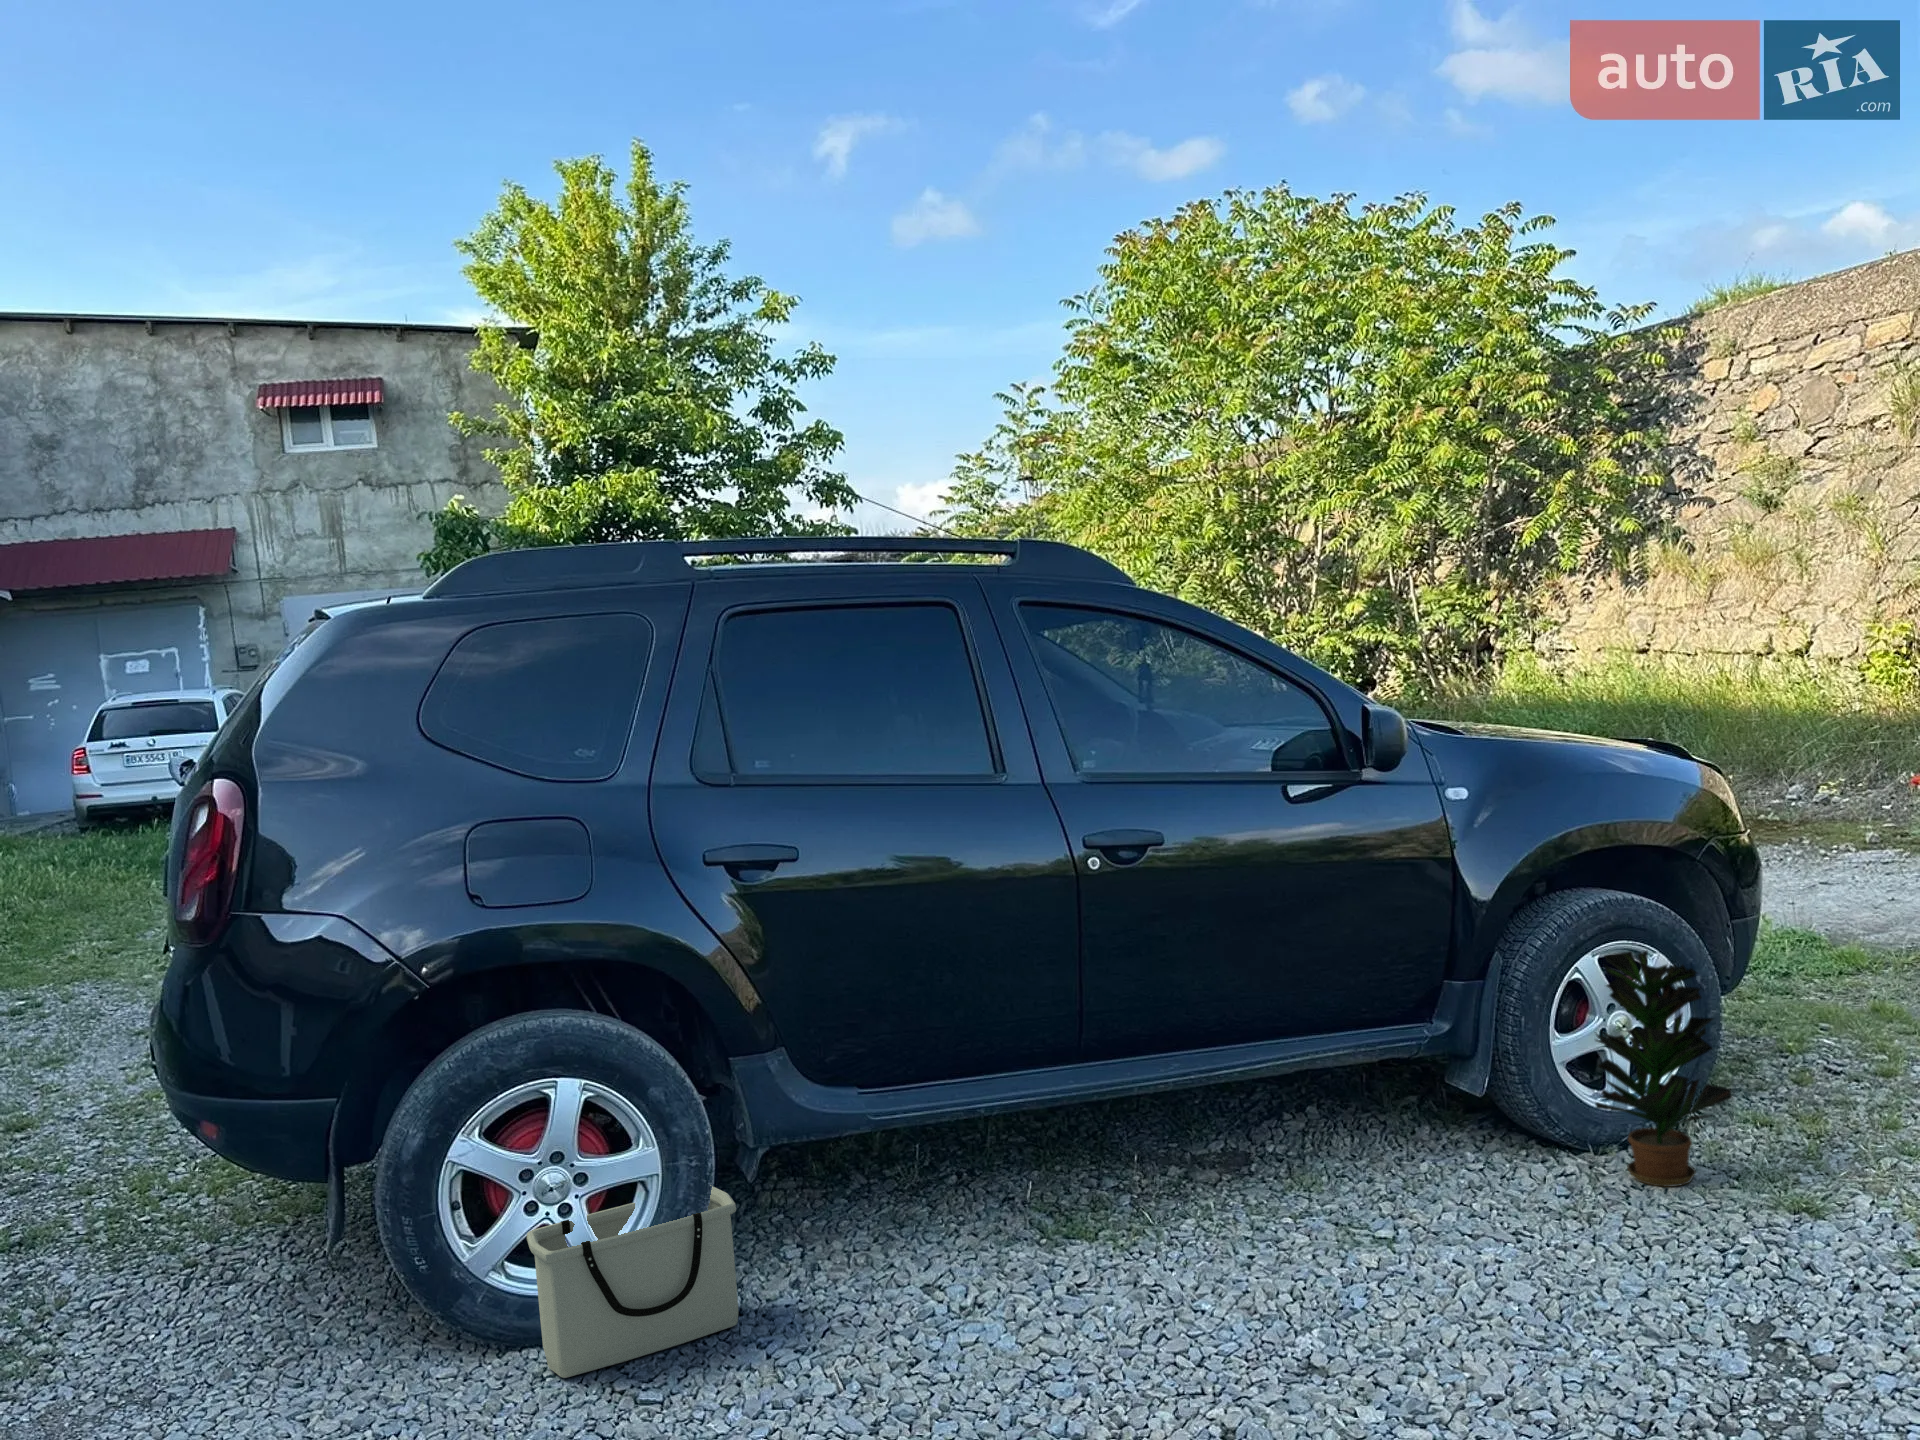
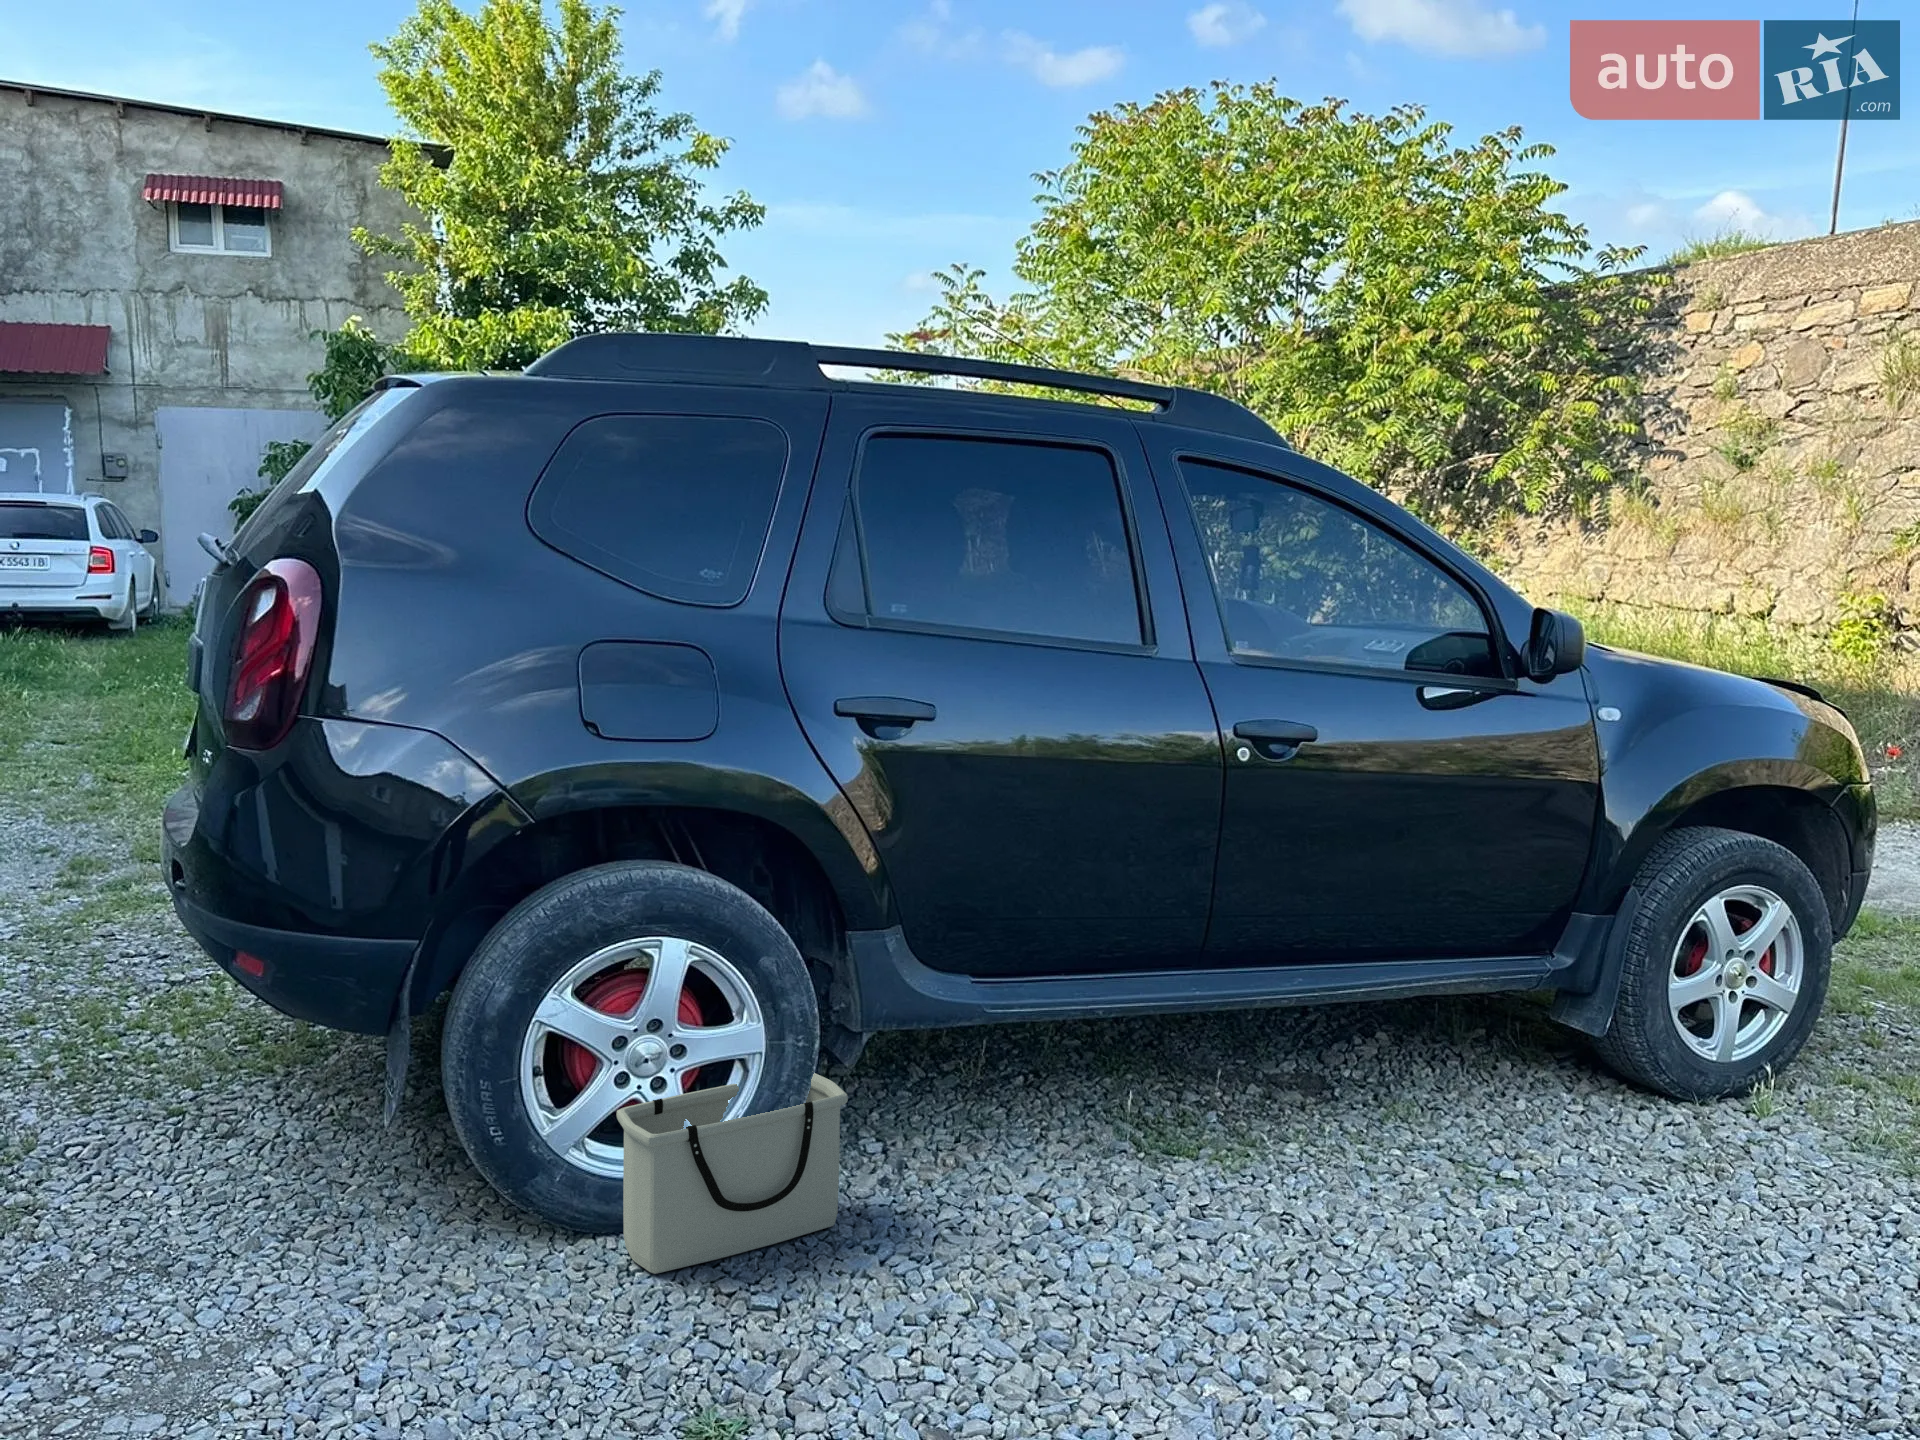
potted plant: present [1595,951,1732,1187] -> none [1711,899,1864,1143]

